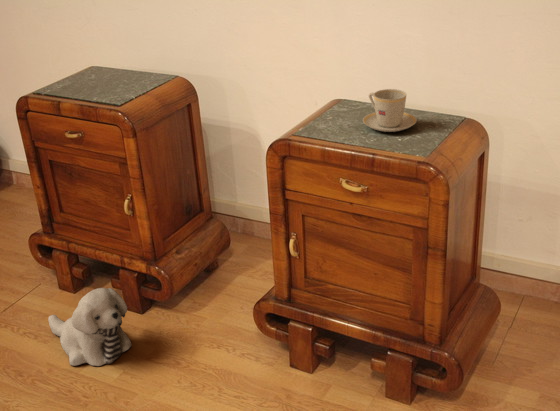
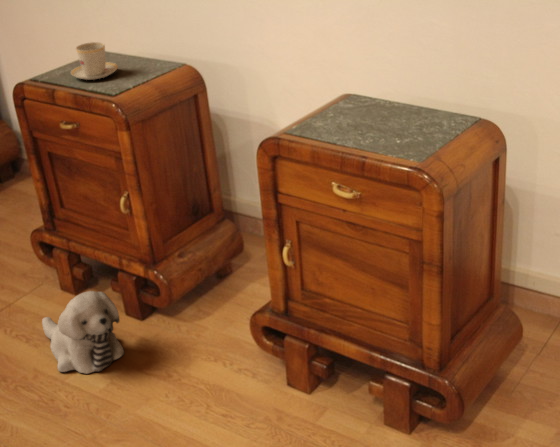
teacup: present [363,89,417,132] -> present [71,42,118,80]

